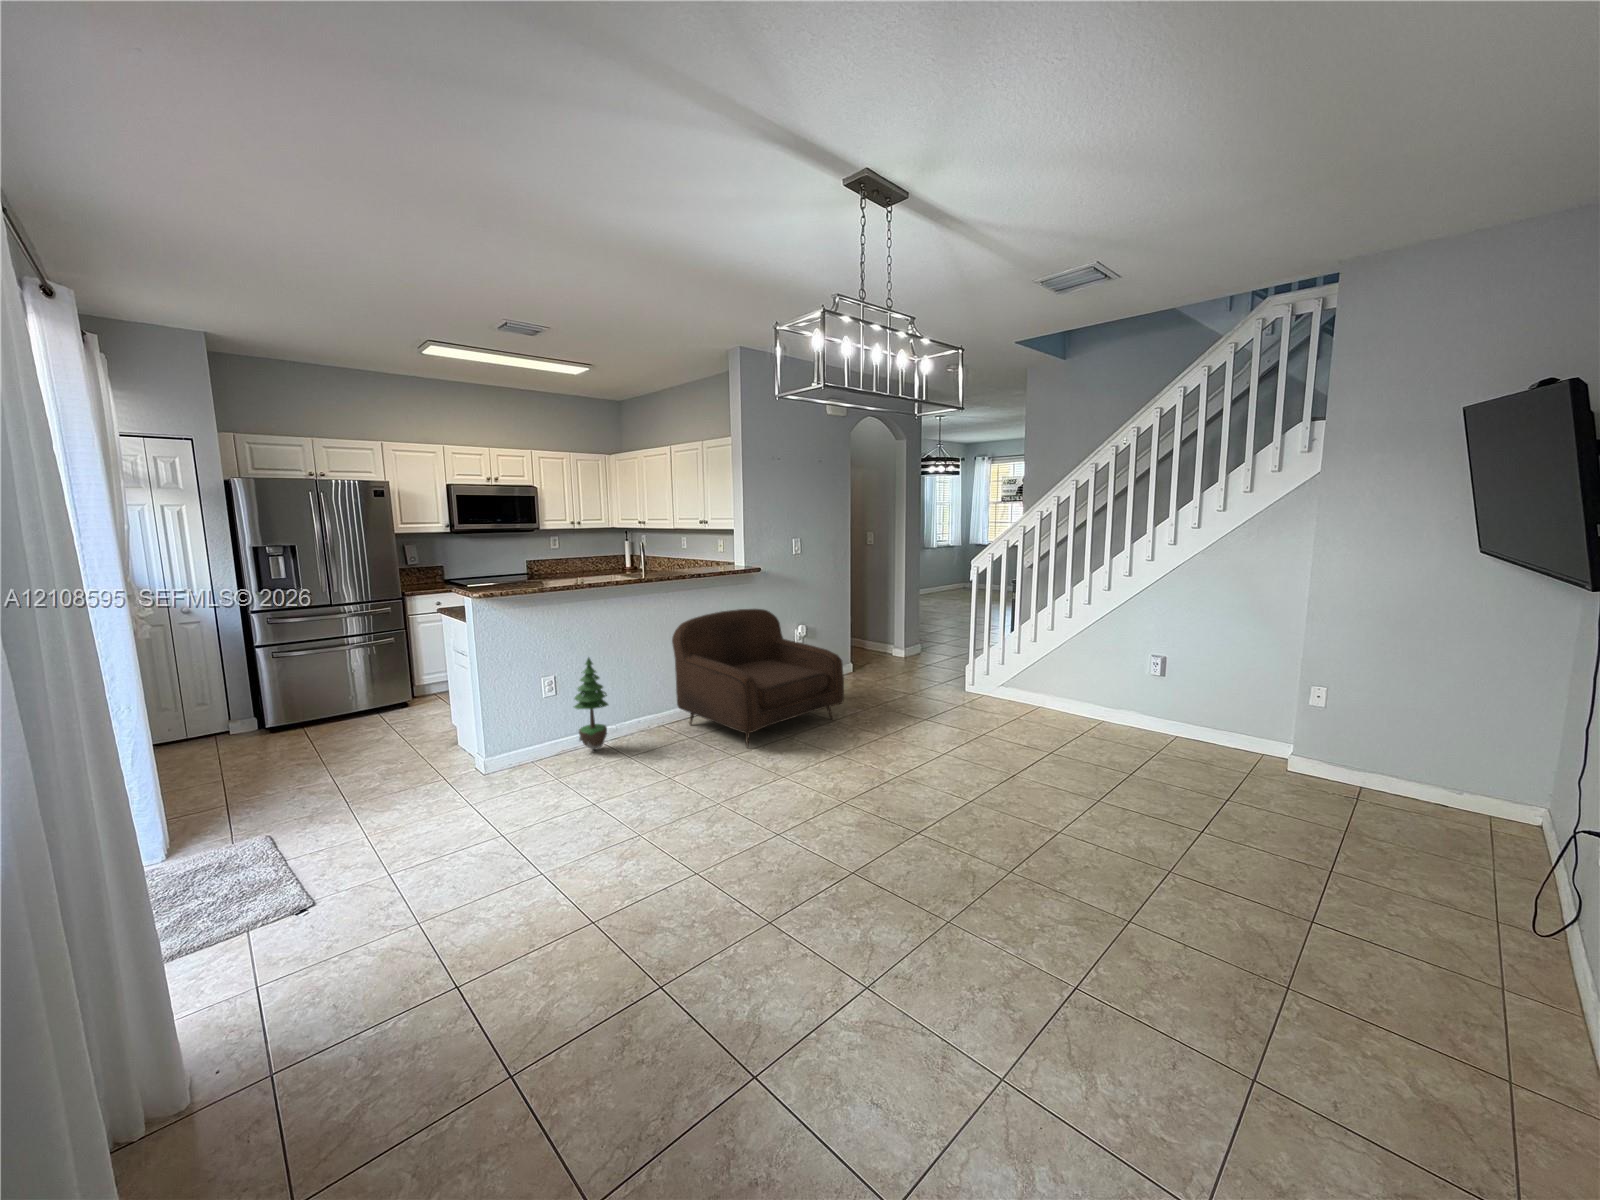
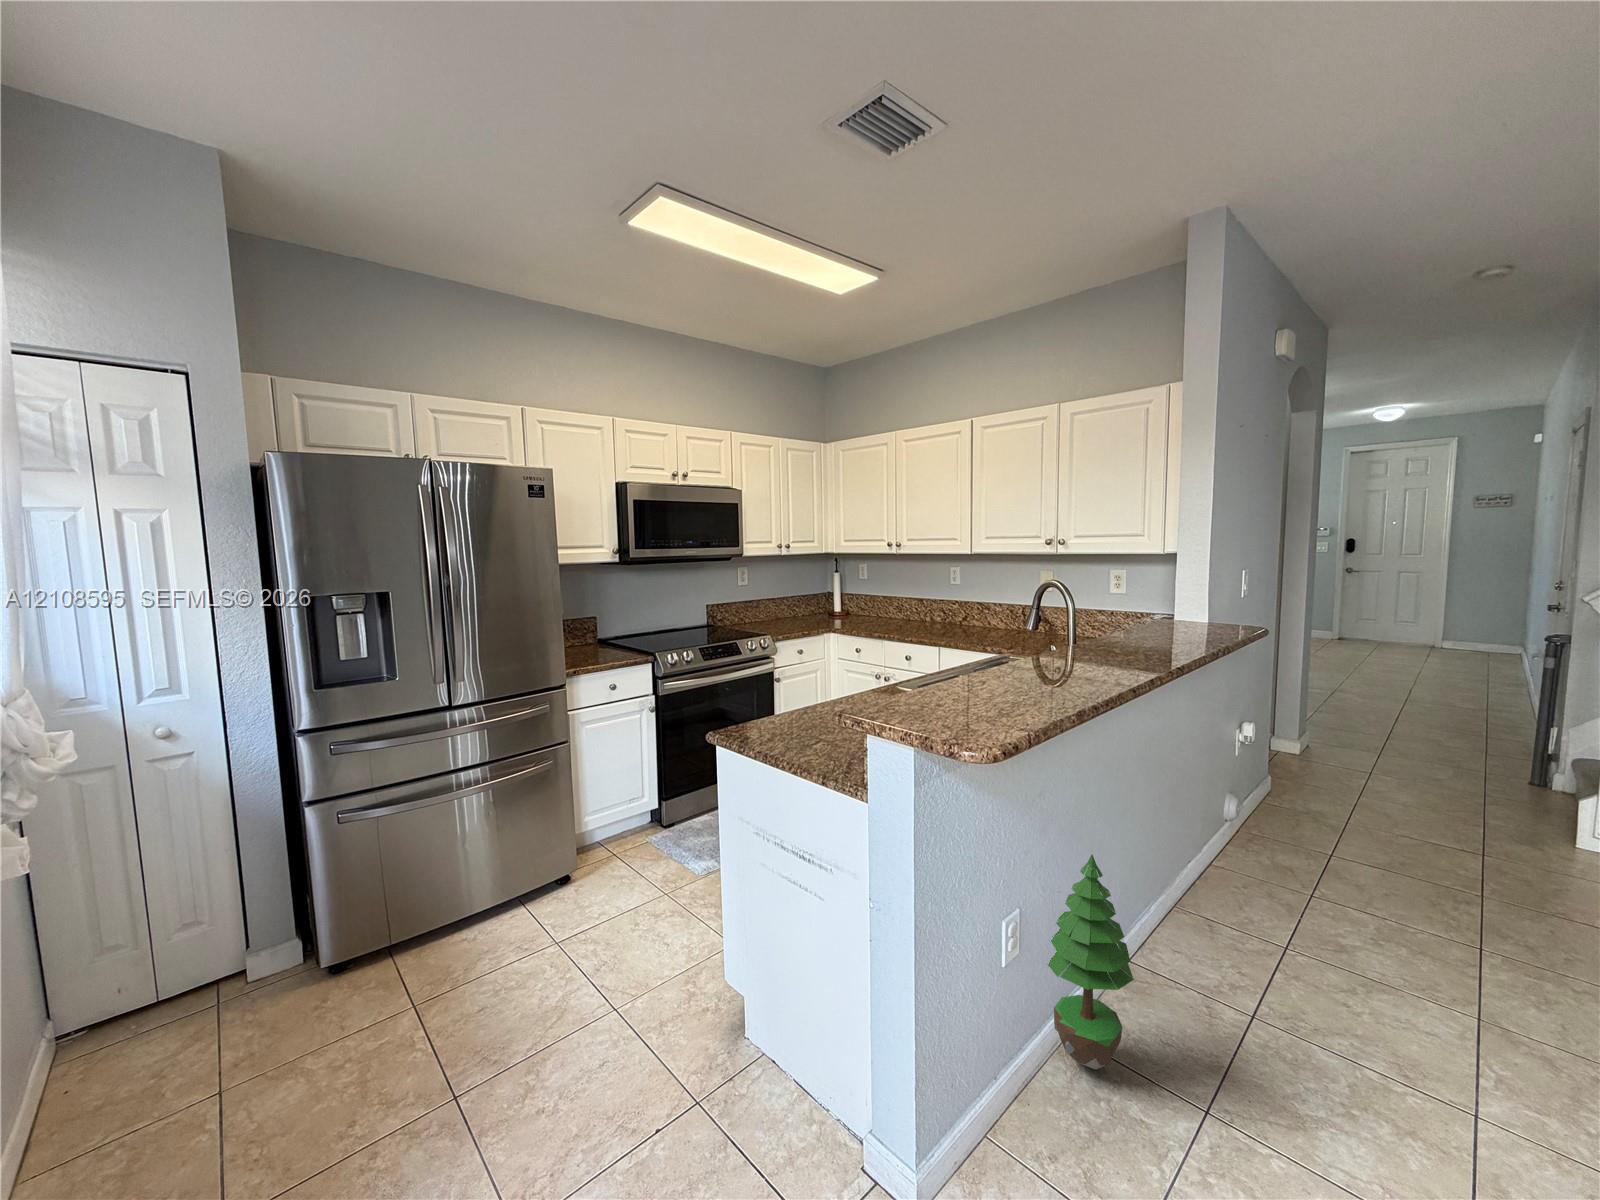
armchair: present [672,609,844,748] -> none [1154,703,1499,1060]

